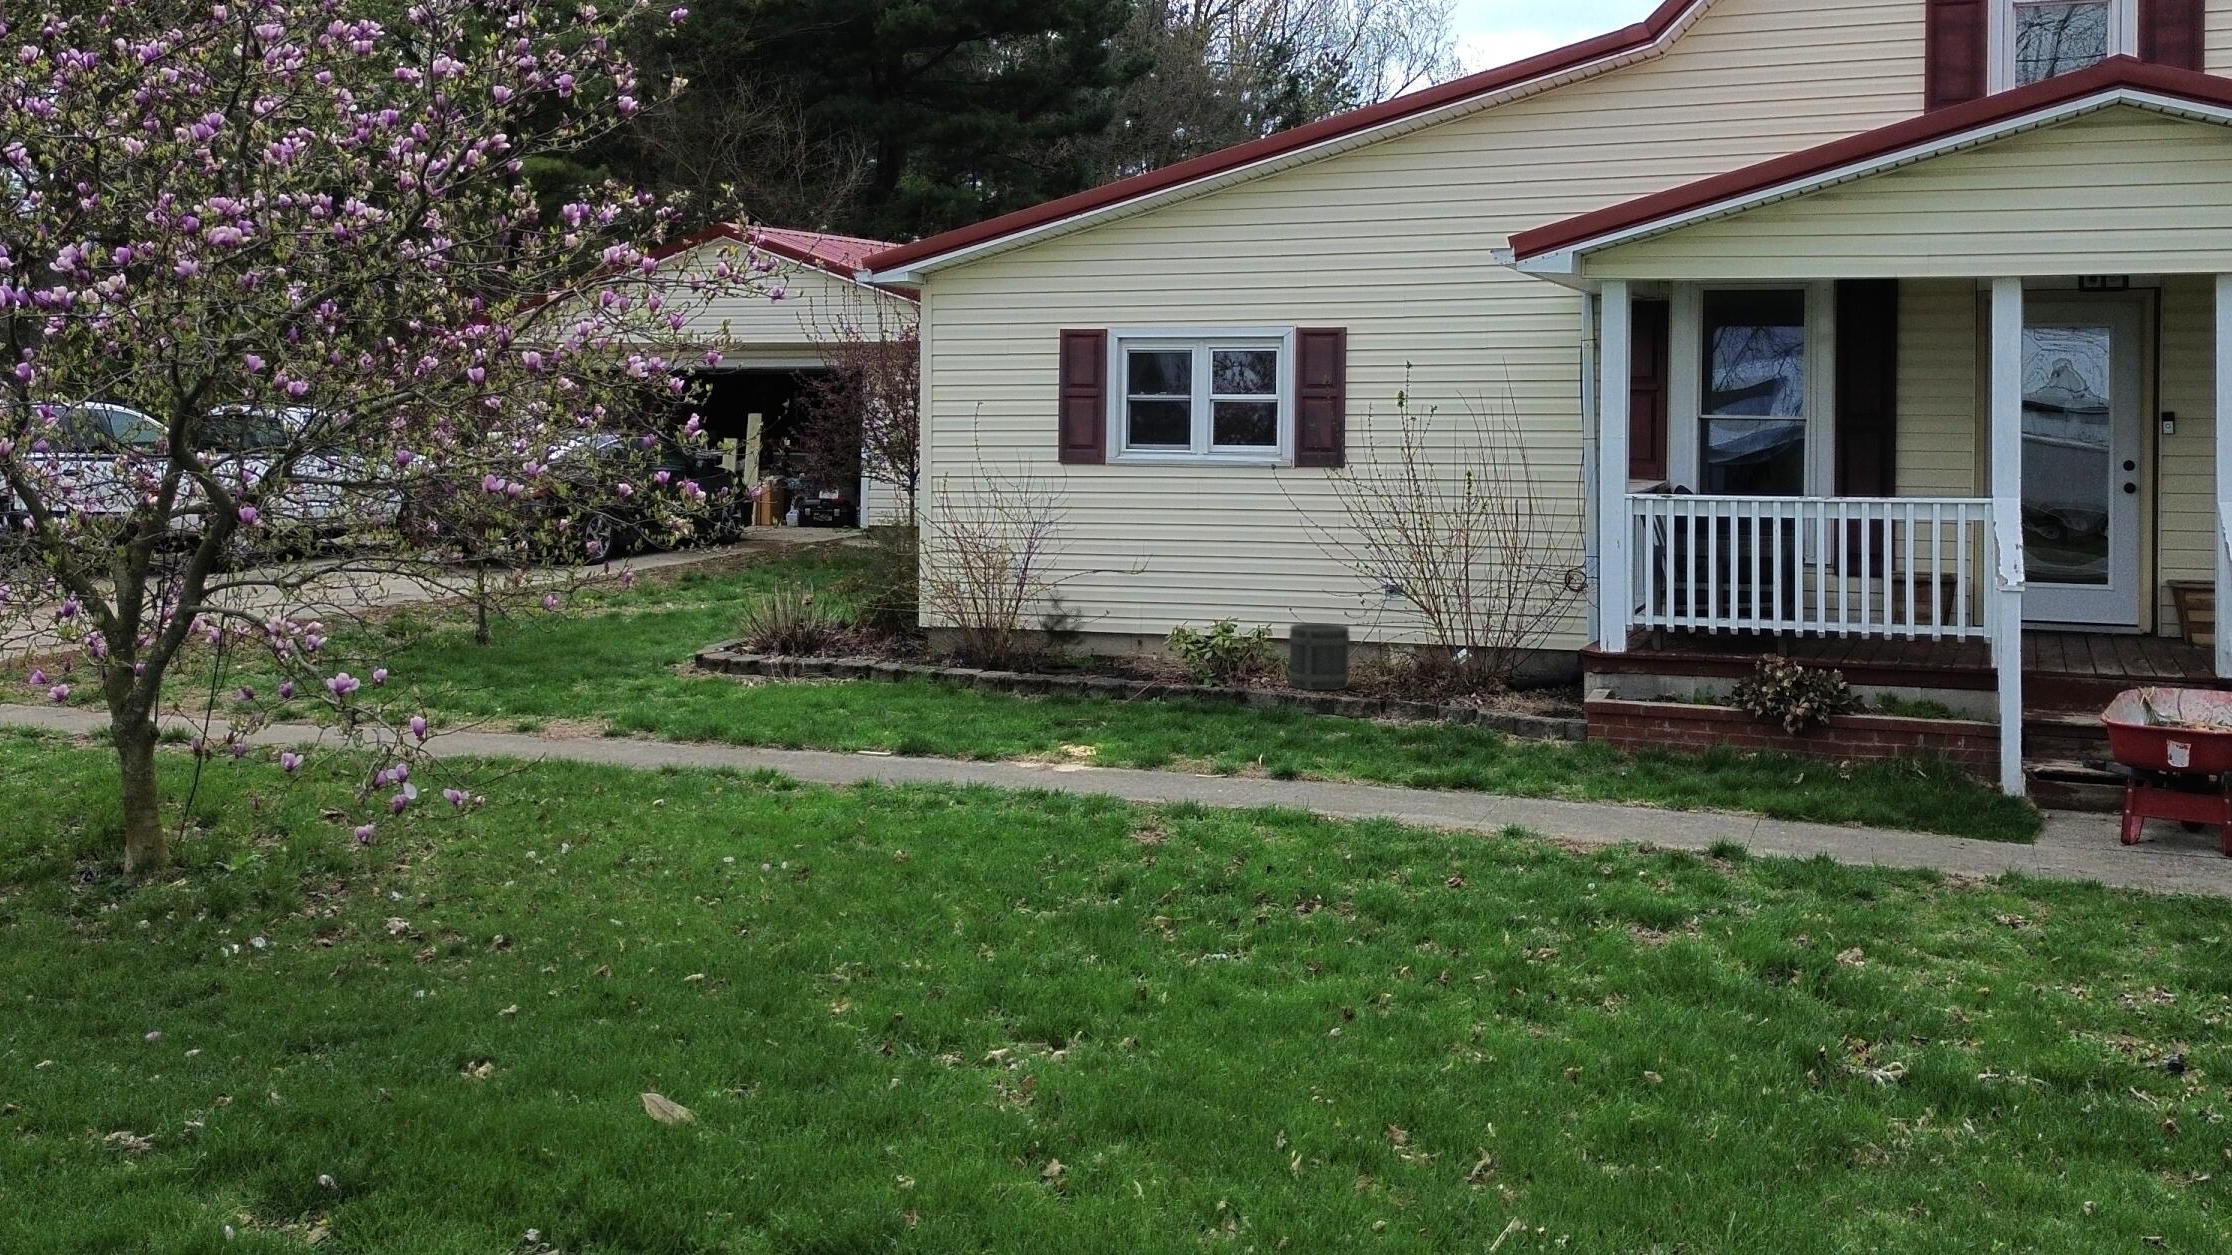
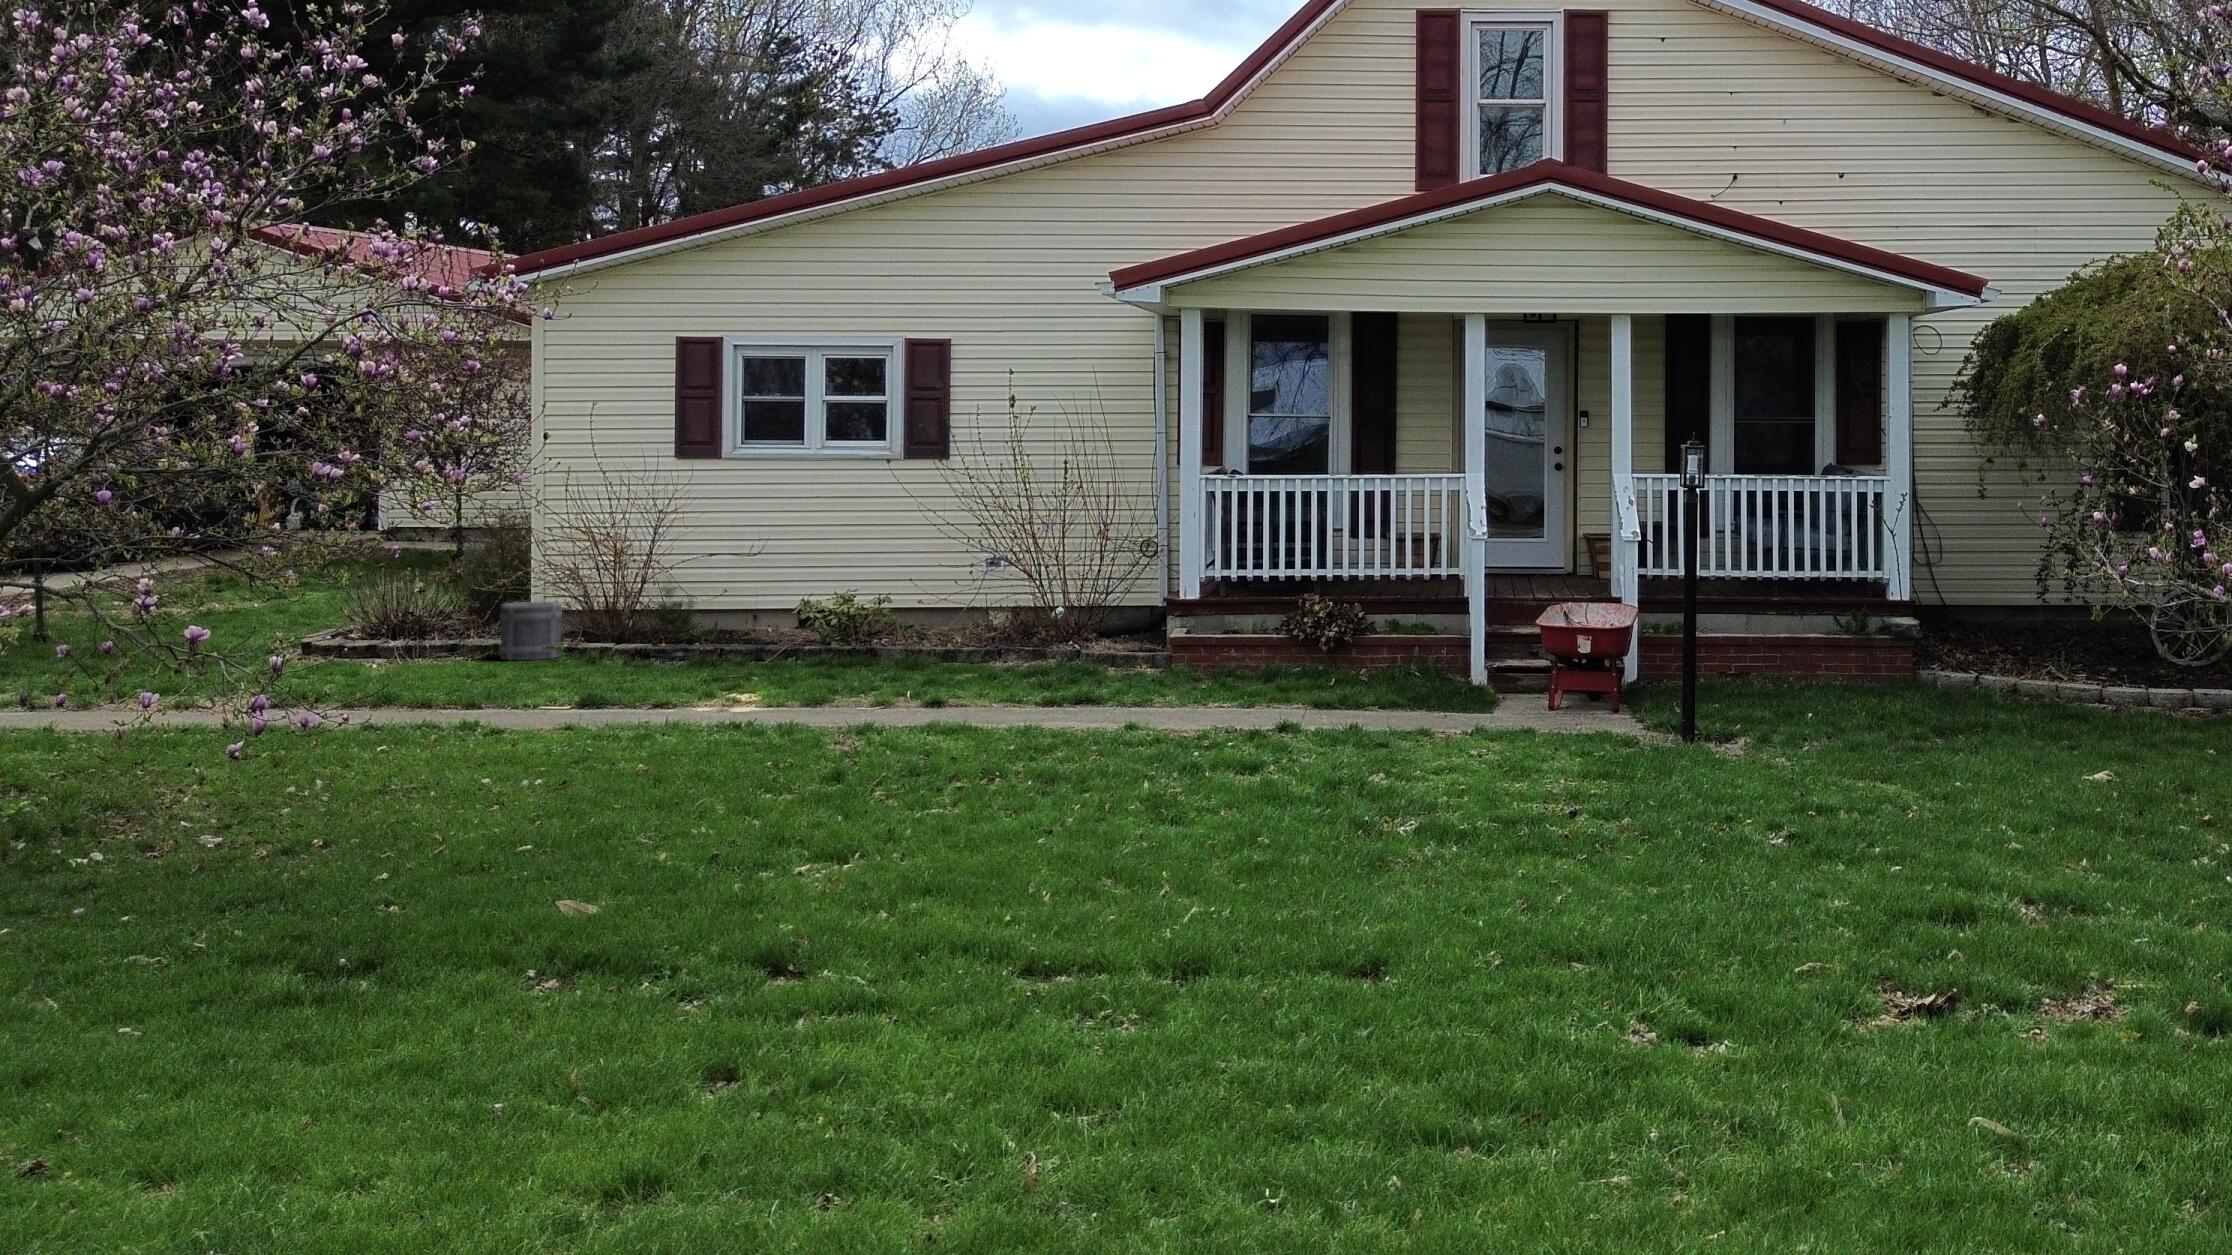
bucket: present [1288,623,1350,690] -> present [500,602,562,660]

